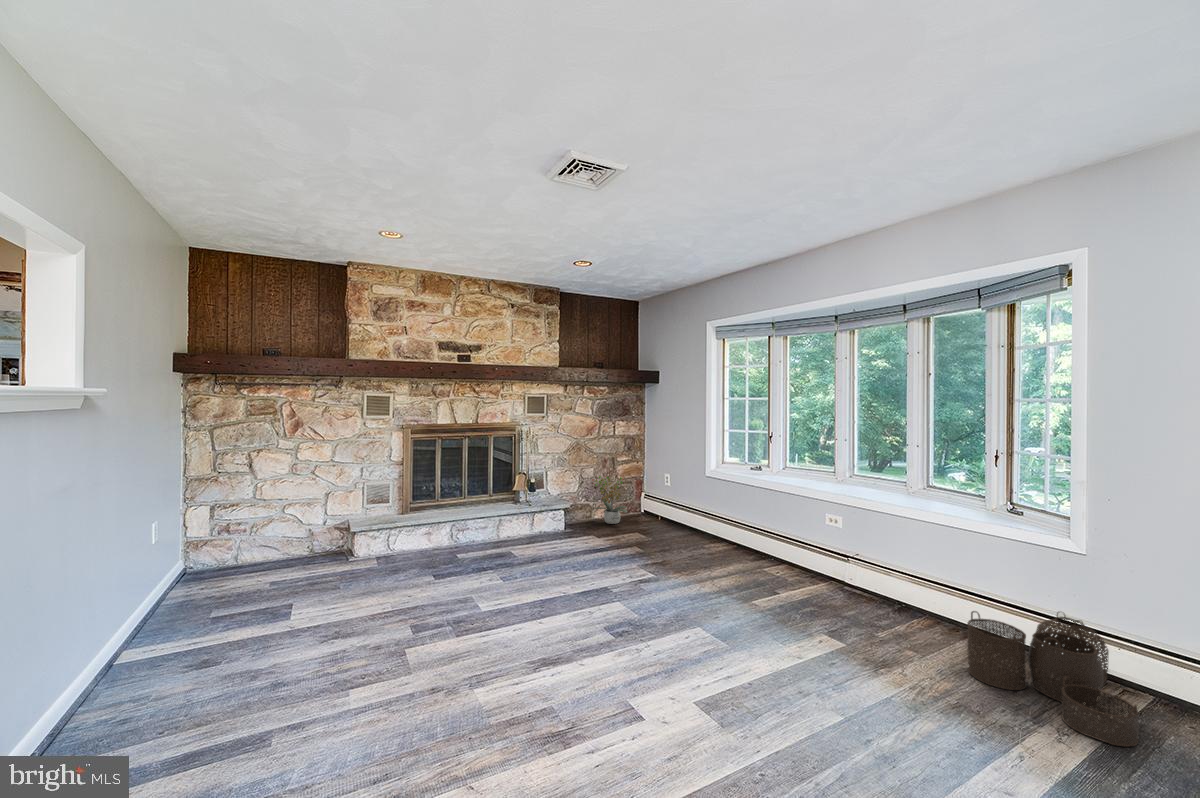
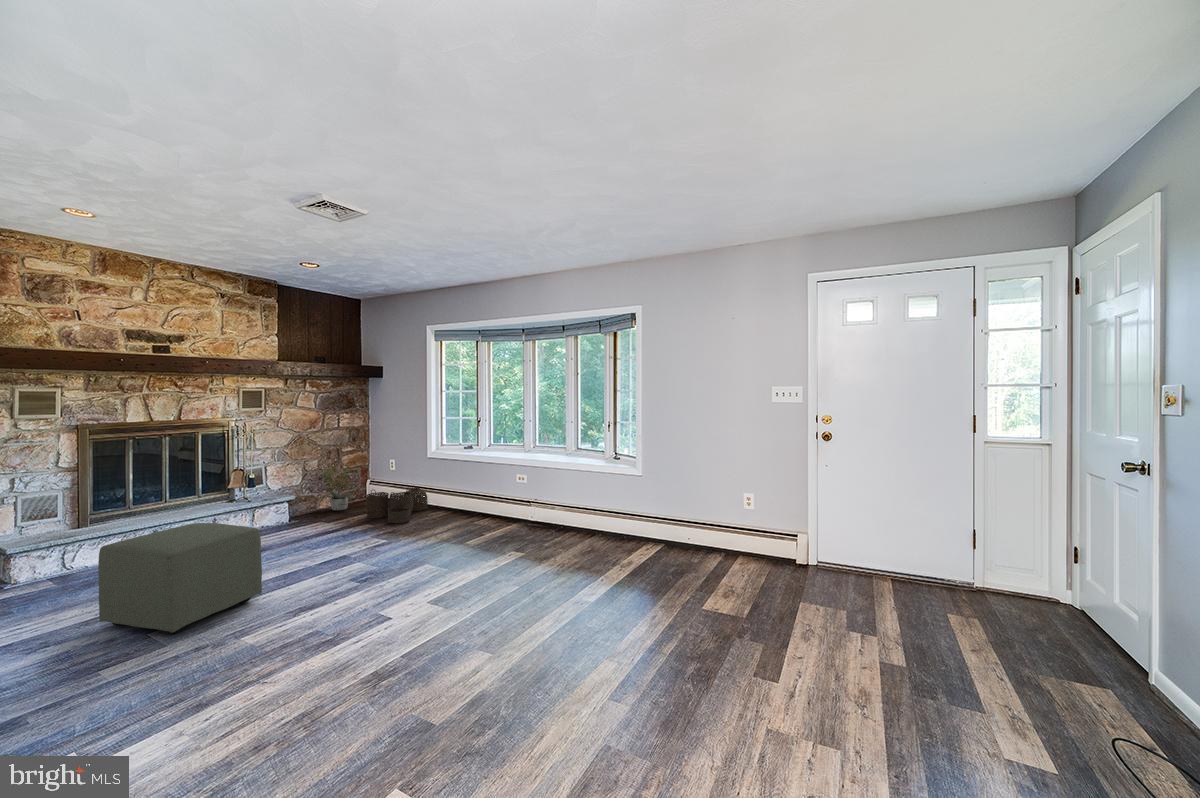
ottoman: none [376,532,512,660] -> present [98,523,262,634]
woven basket: present [967,611,1139,747] -> present [366,486,428,523]

